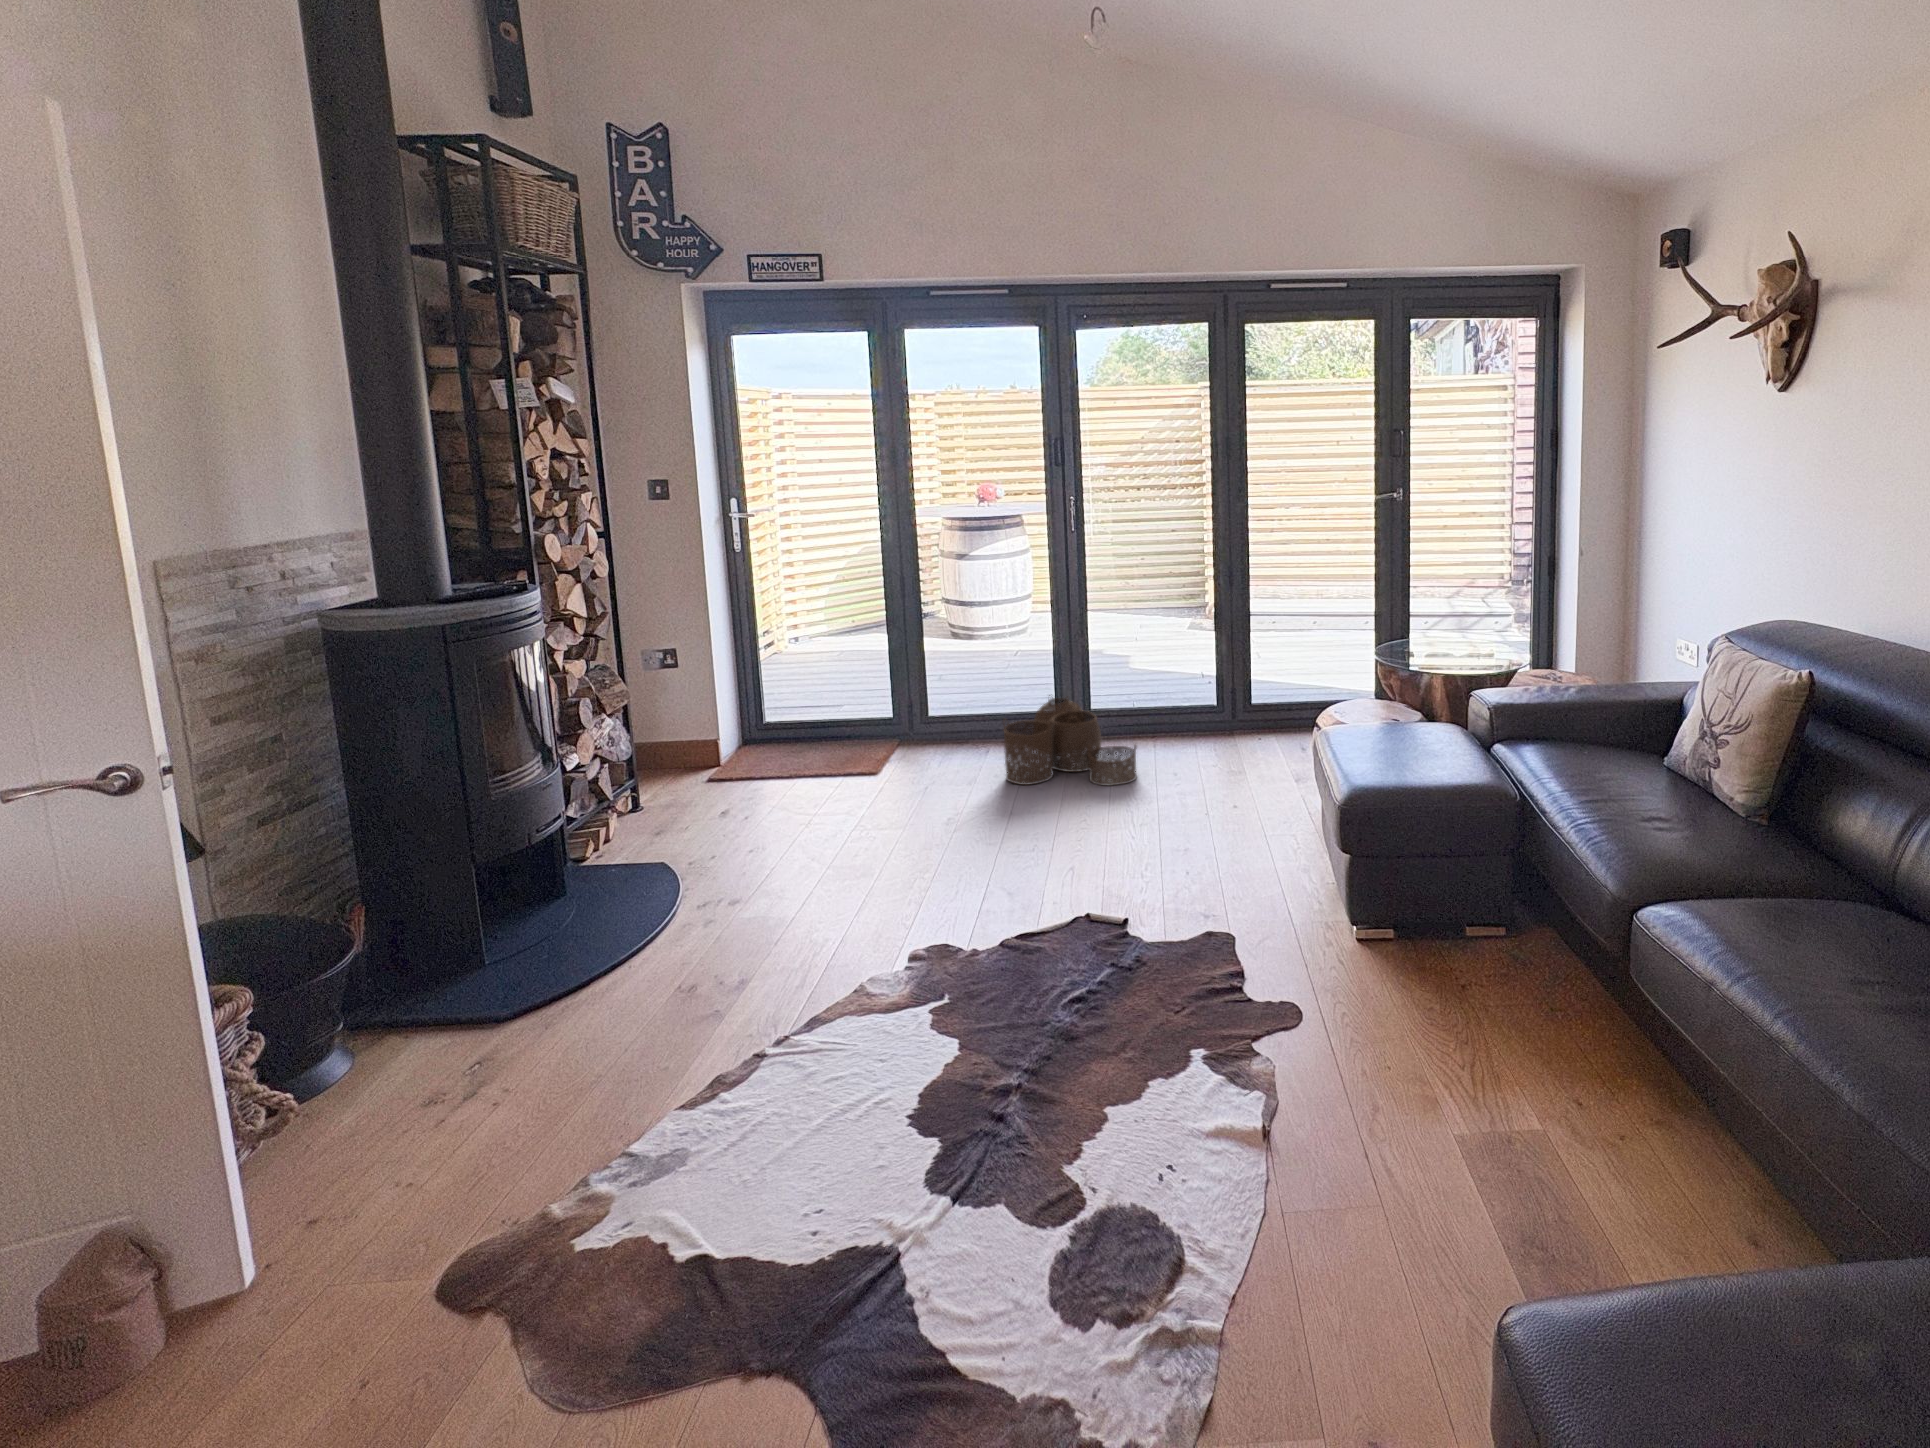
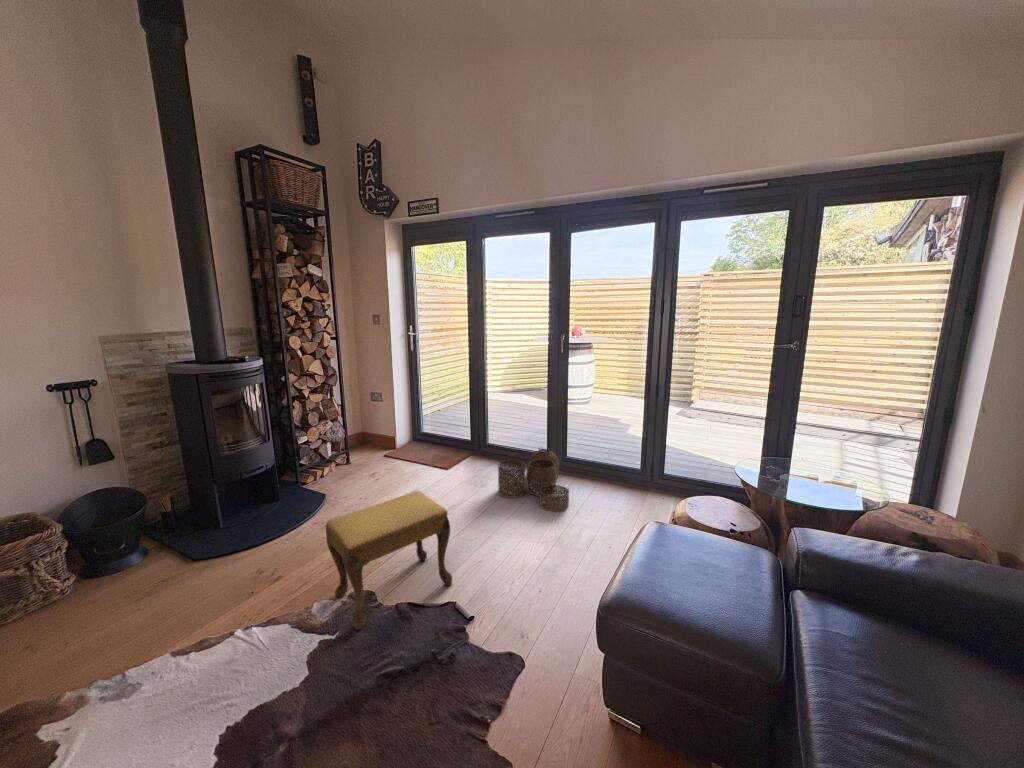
footstool: none [871,768,1058,983] -> present [326,491,452,630]

